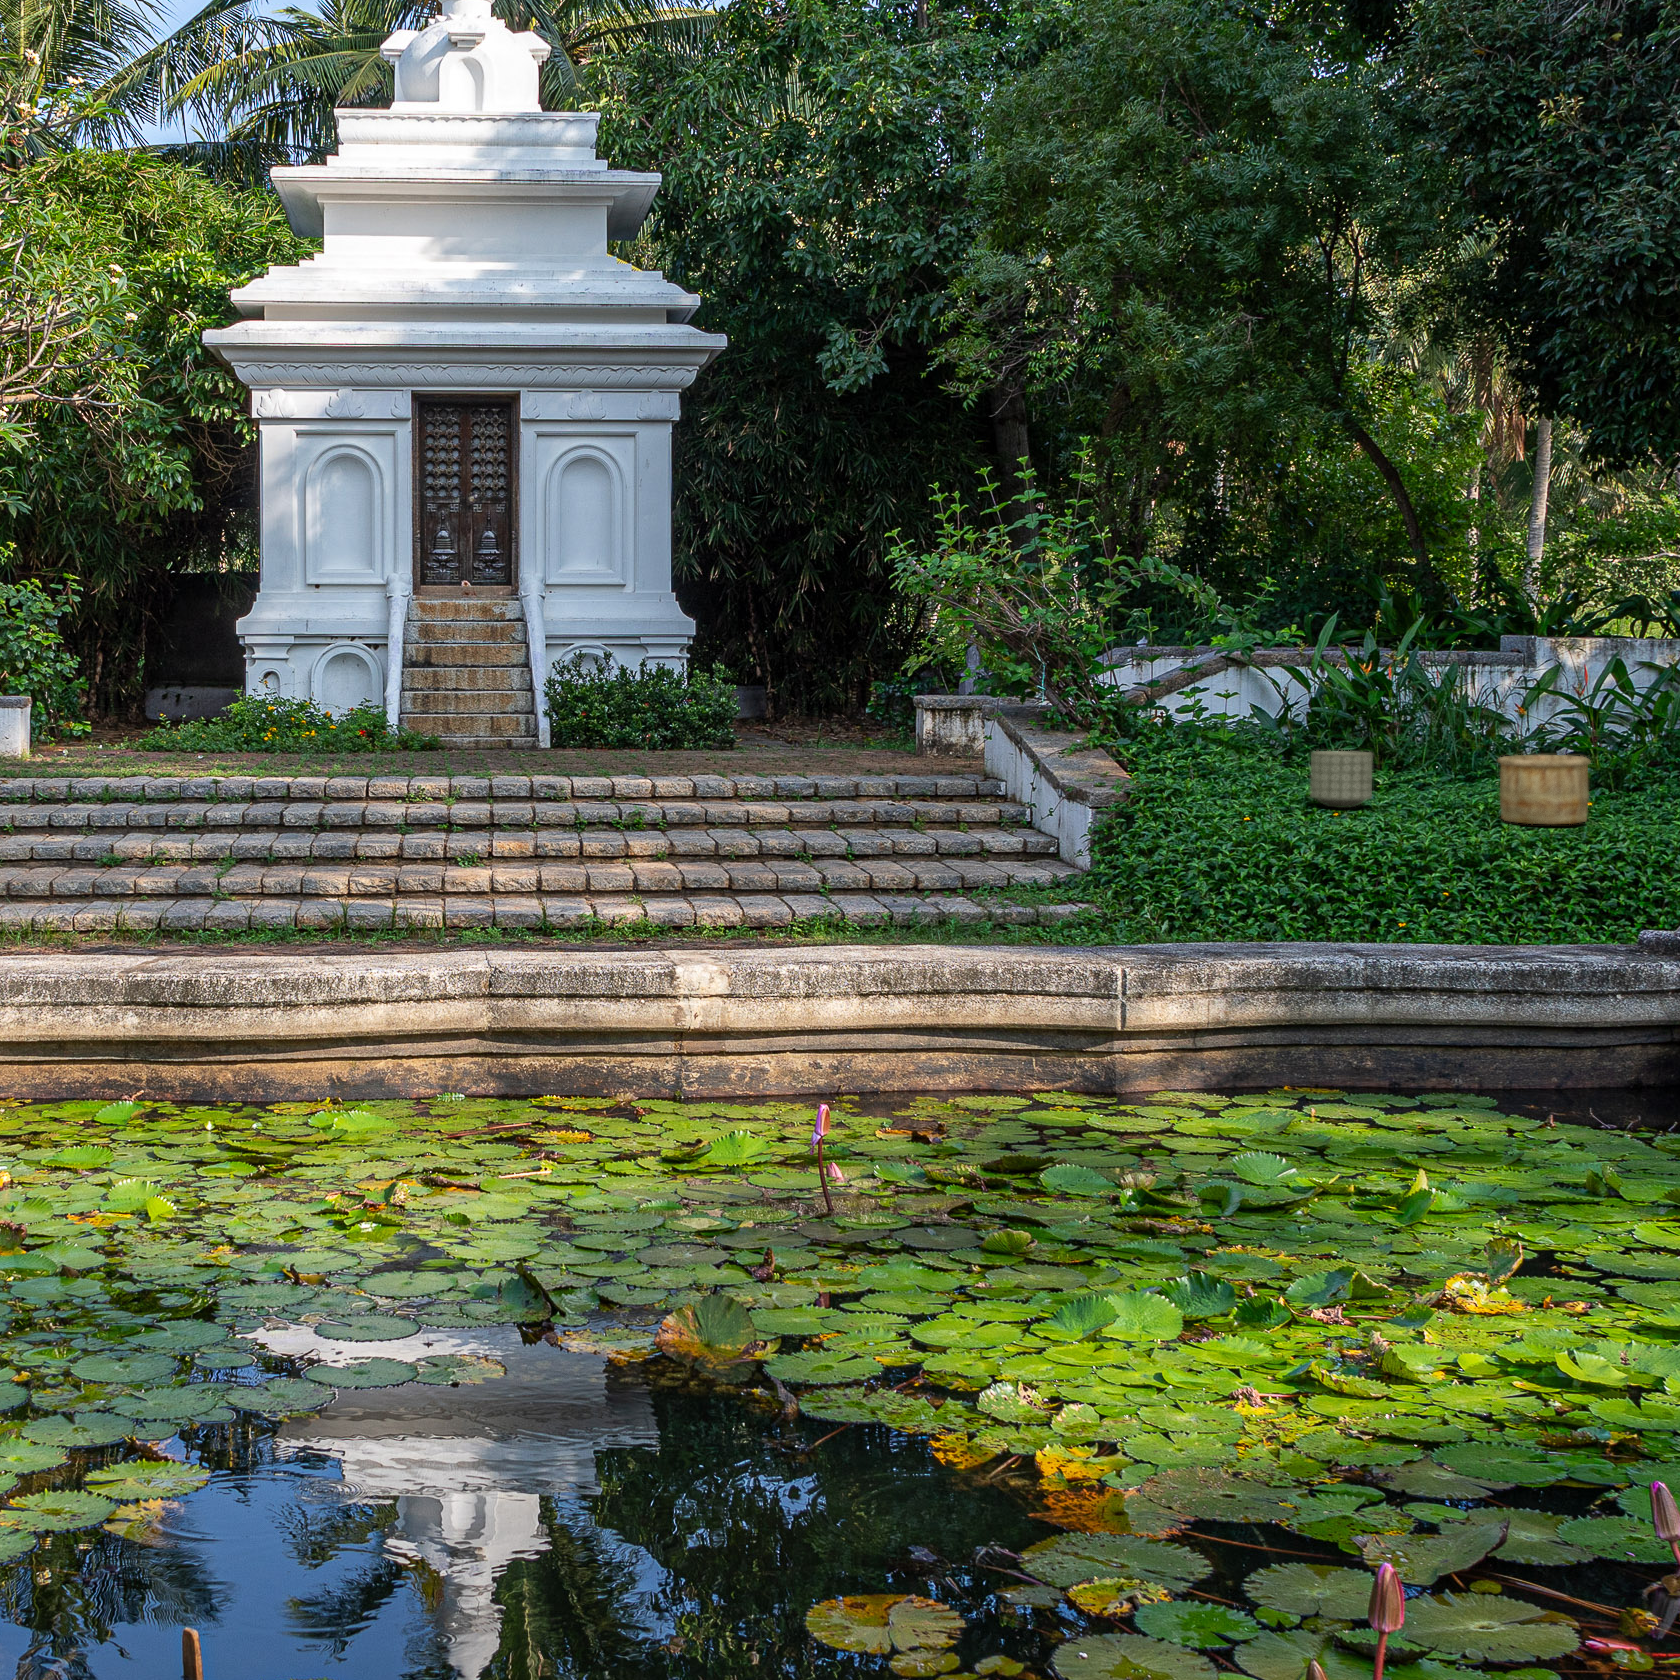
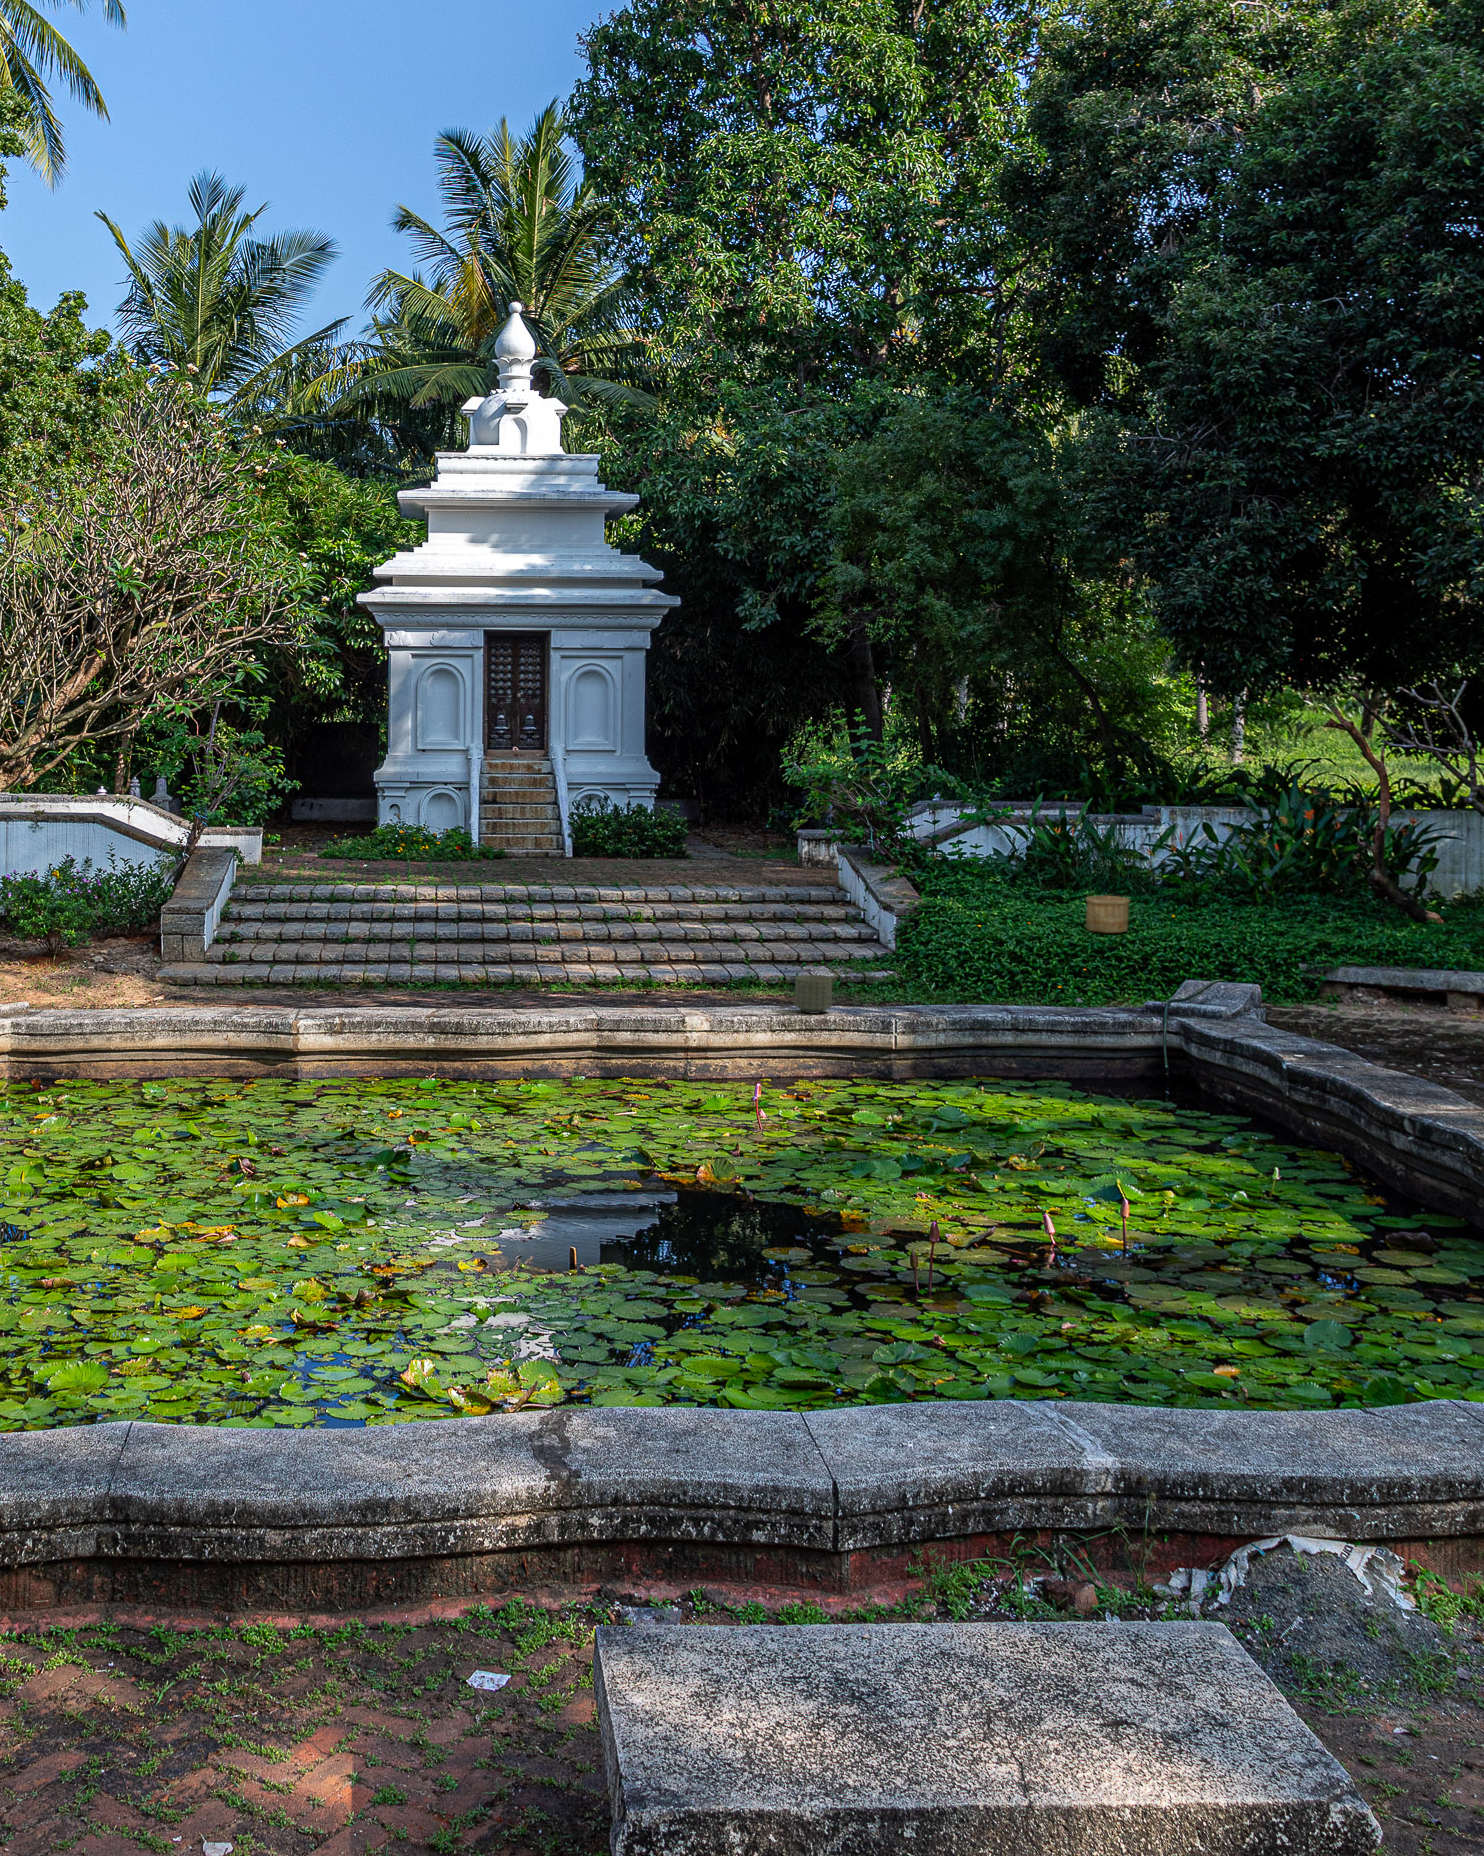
planter: present [1310,751,1373,808] -> present [795,975,832,1014]

